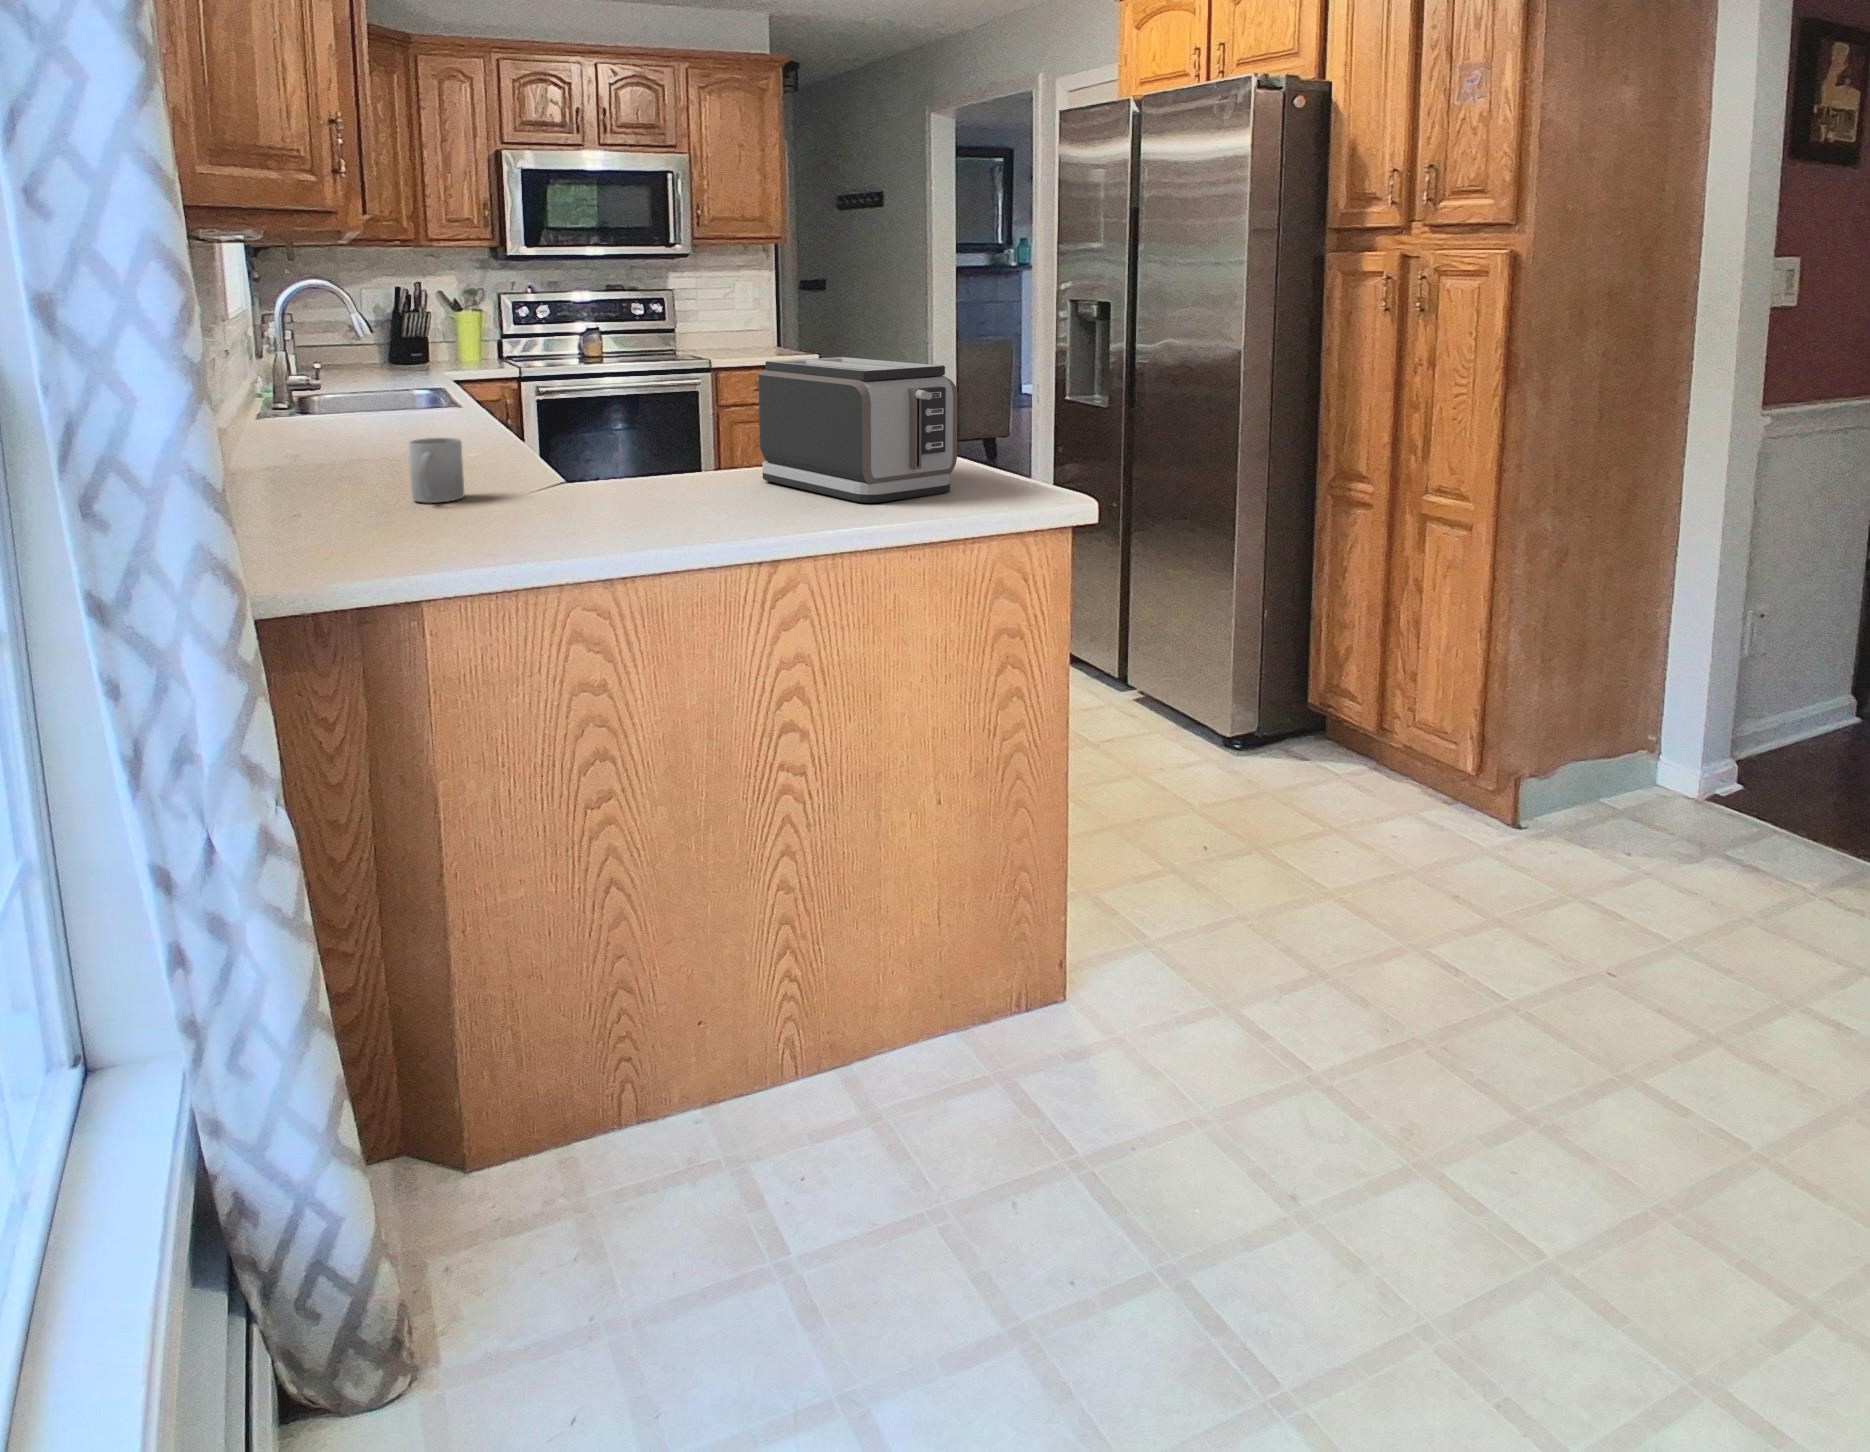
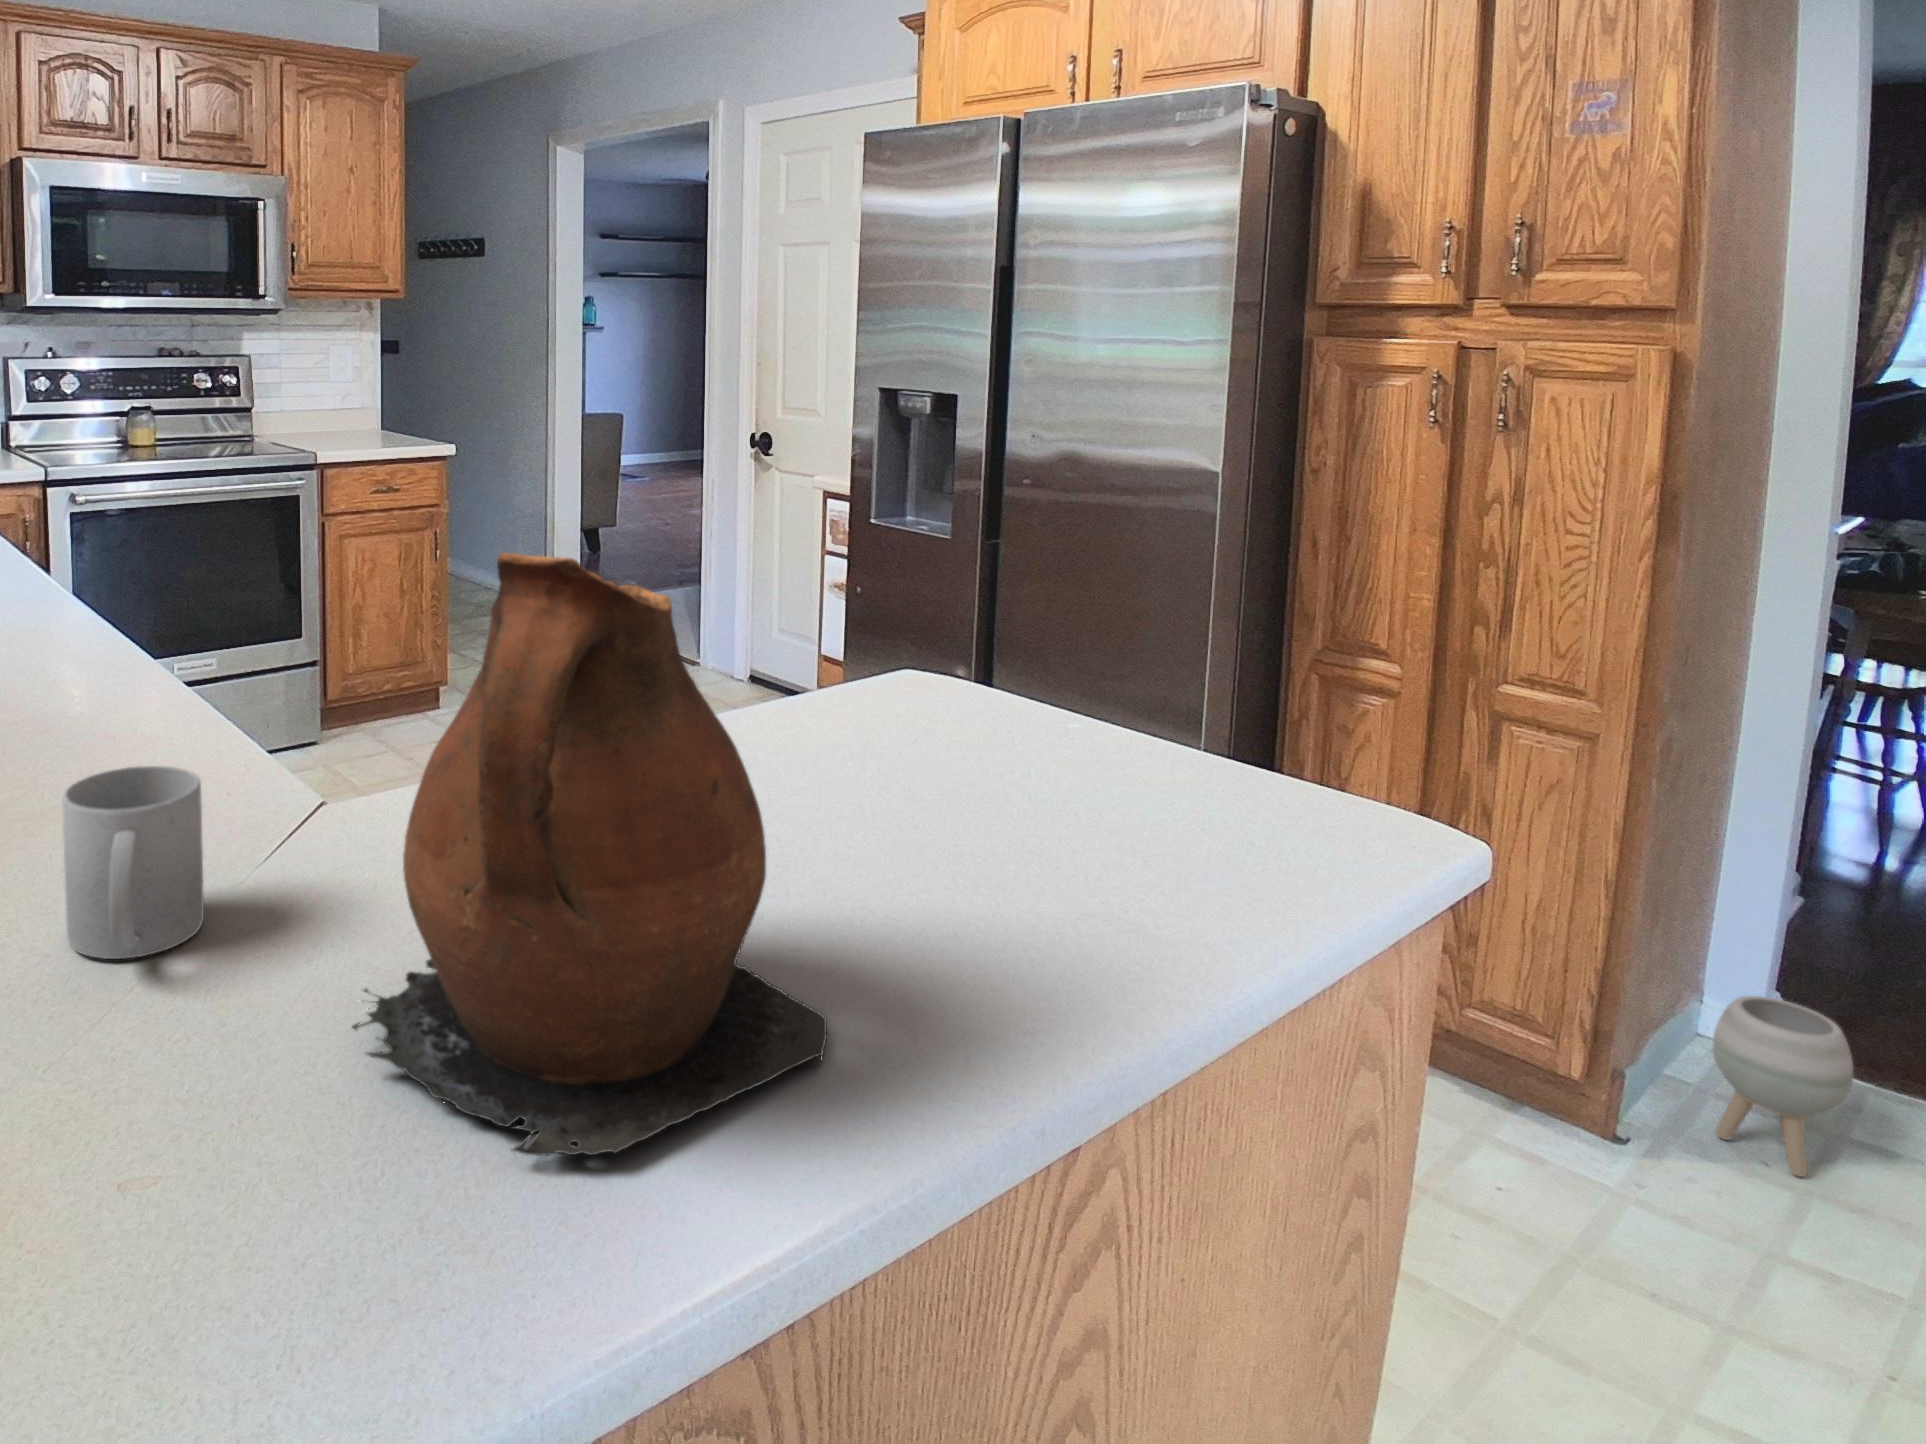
ceramic pitcher: none [487,333,654,527] -> present [353,553,827,1156]
toaster: present [759,357,957,503] -> none [836,533,1328,901]
planter: none [1562,725,1649,845] -> present [1713,996,1853,1177]

